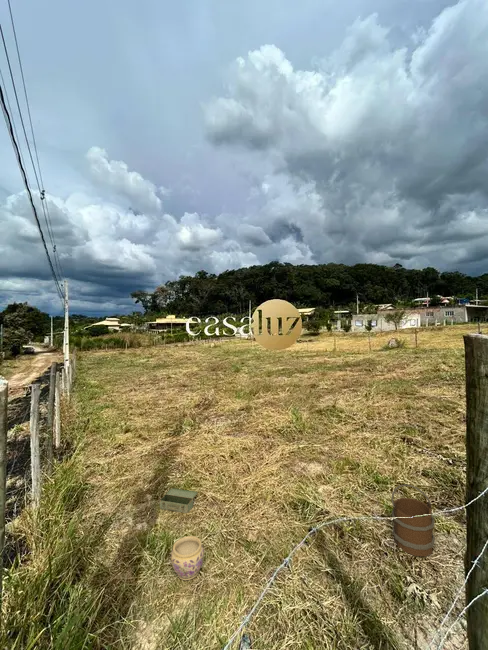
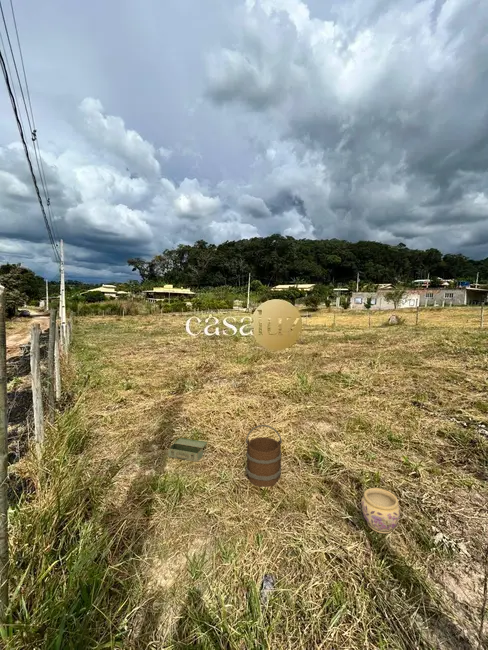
bucket: present [392,484,435,557] -> present [246,425,282,487]
planter: present [171,536,204,581] -> present [361,488,401,534]

